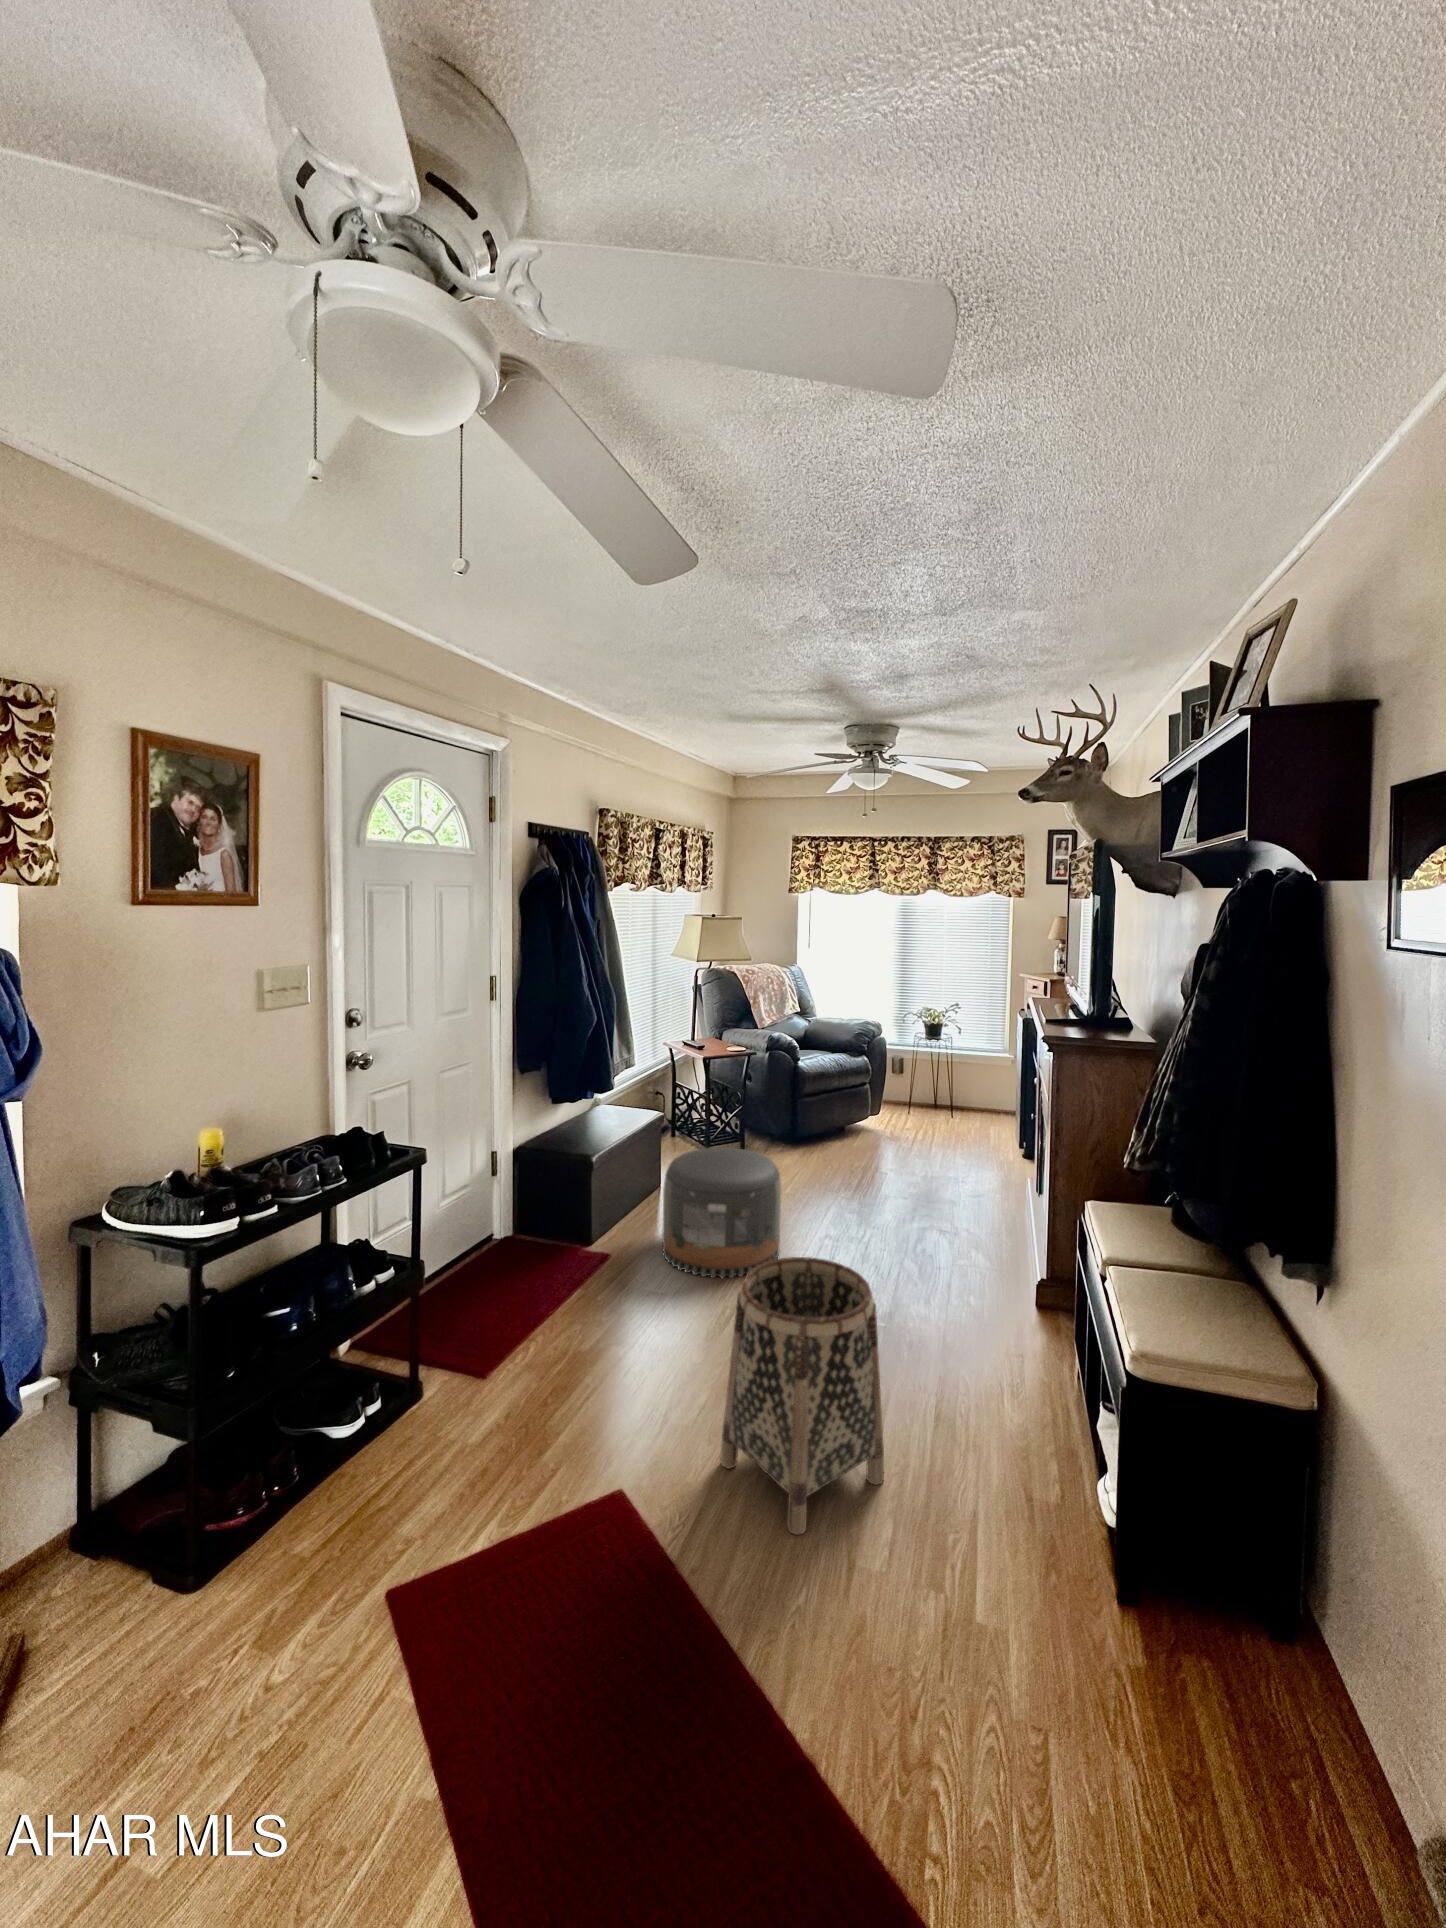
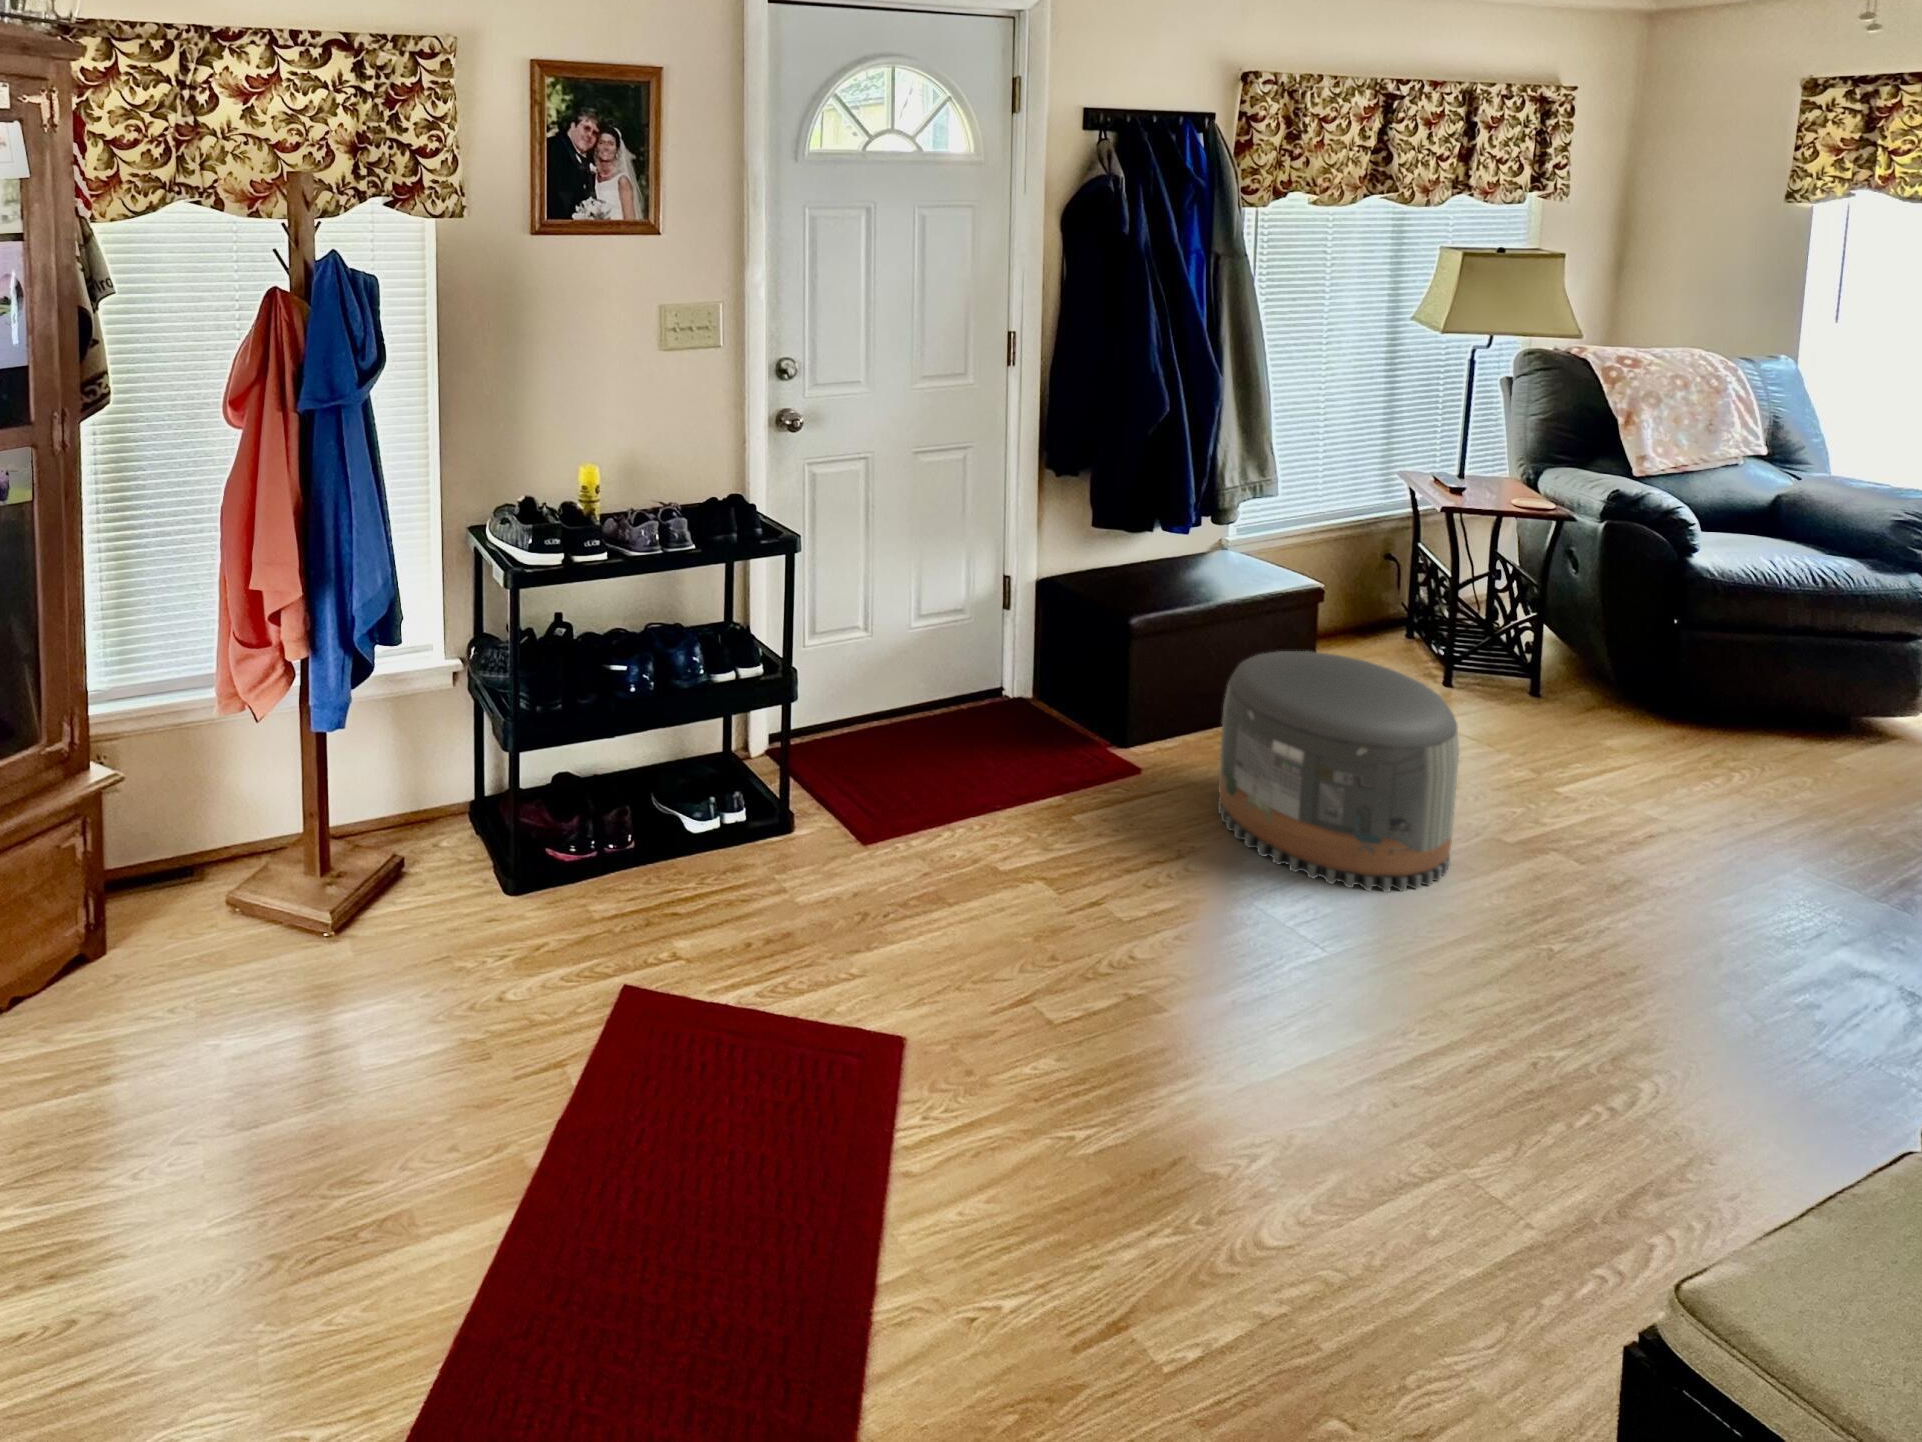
basket: present [720,1257,884,1535] -> none [1053,832,1312,1295]

